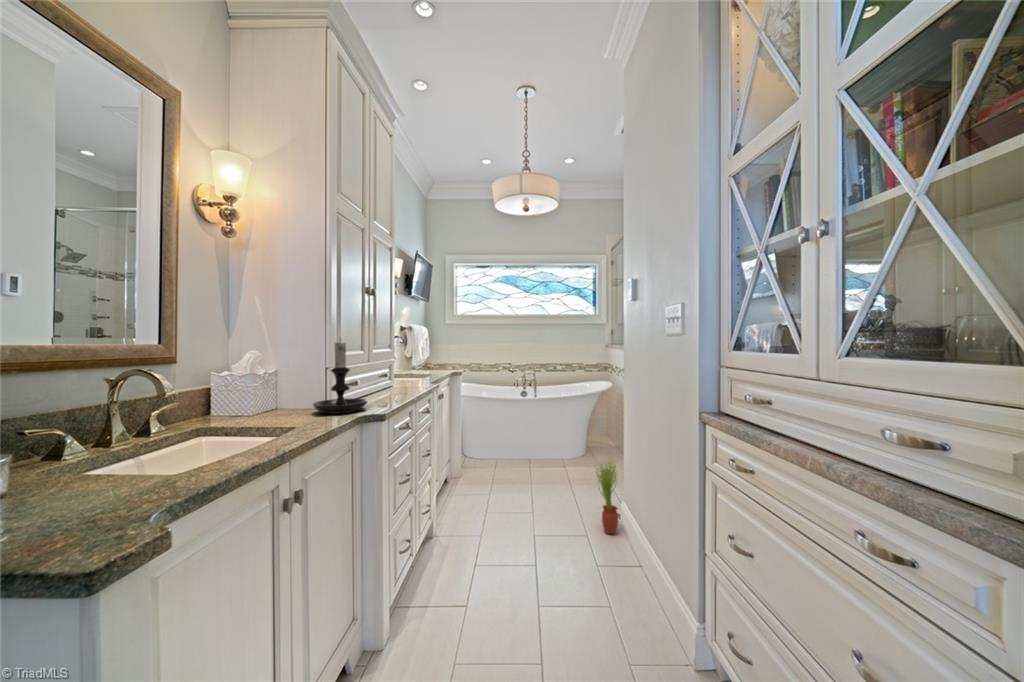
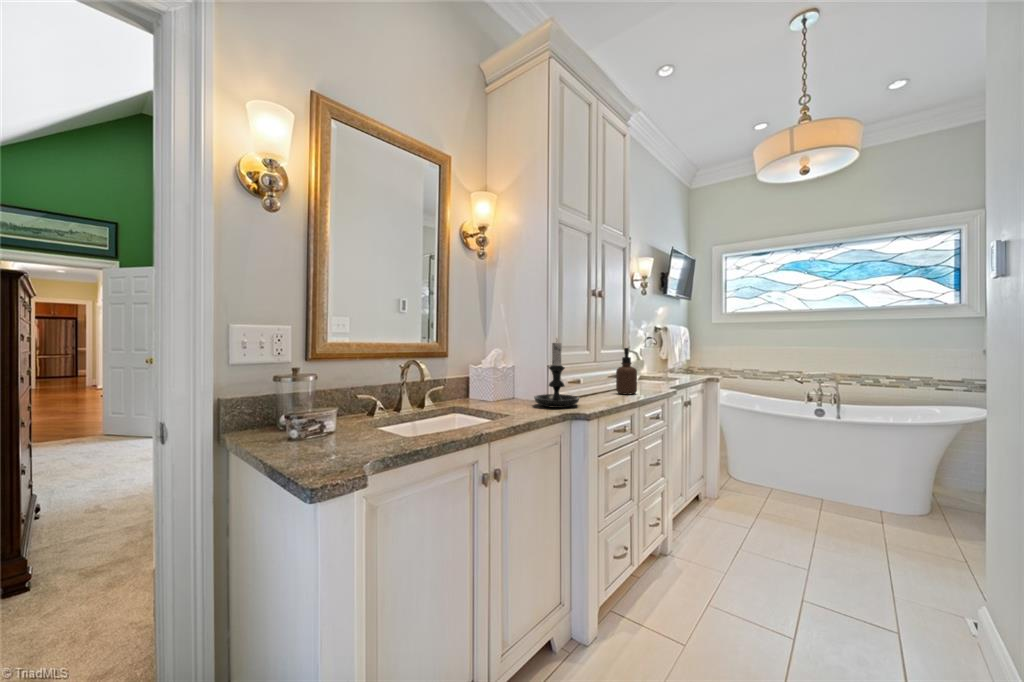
soap dispenser: none [388,347,409,393] -> present [616,348,637,395]
potted plant: present [596,459,618,534] -> none [921,525,975,650]

